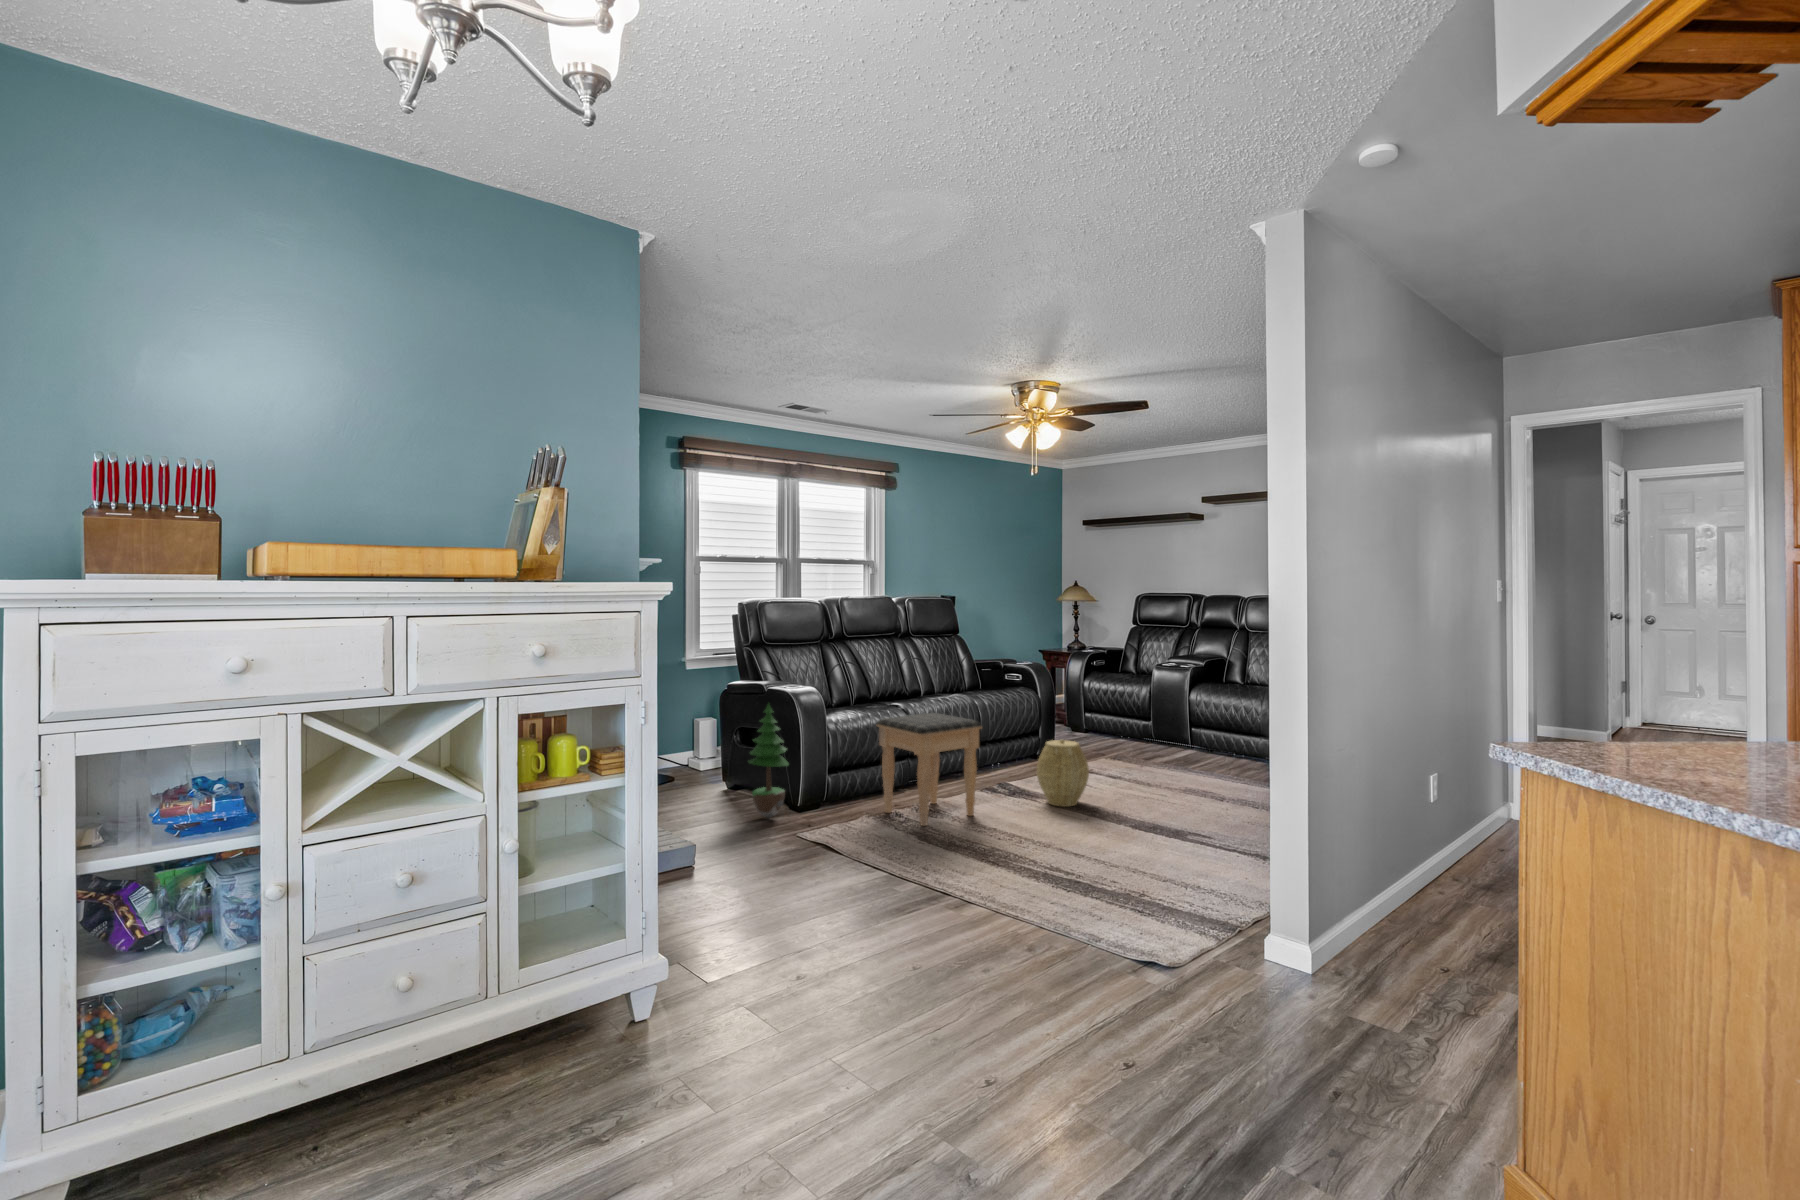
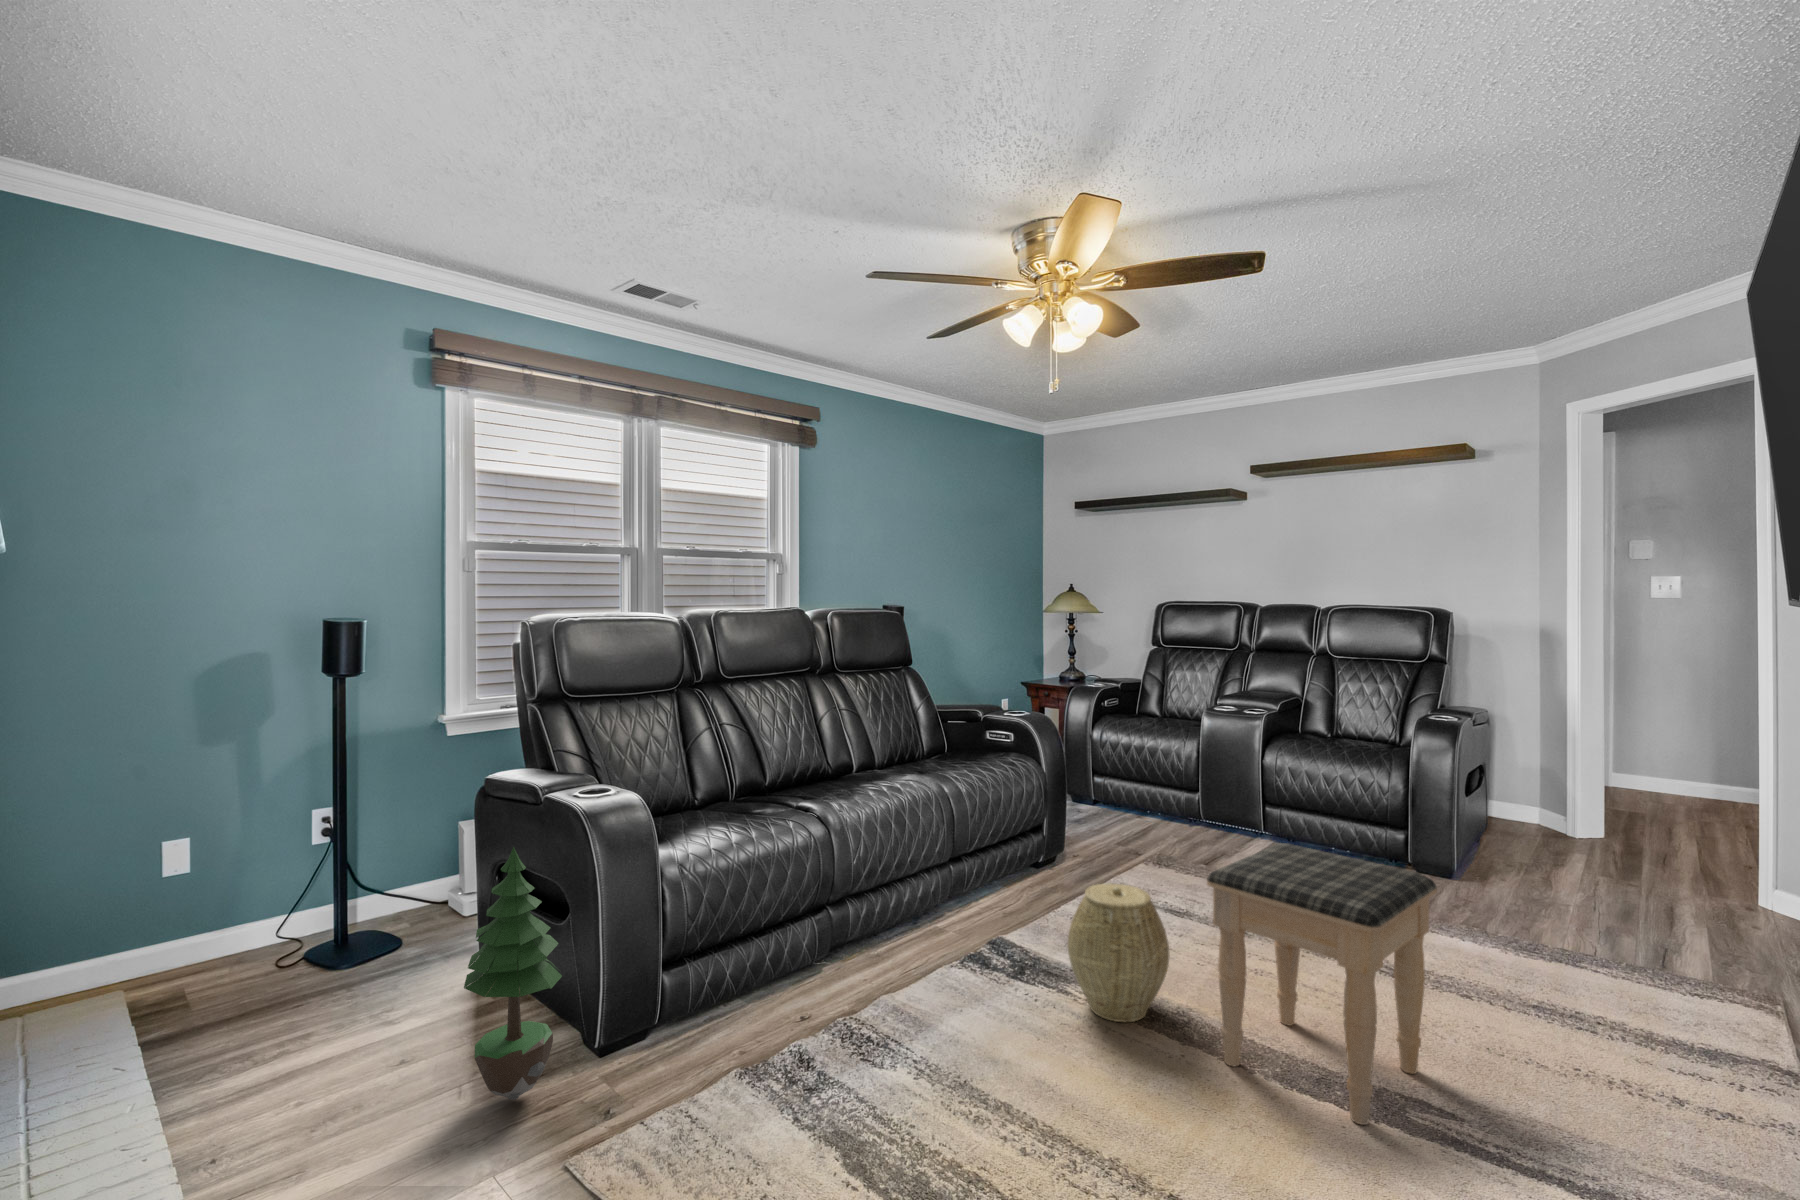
footstool: present [876,713,982,826] -> present [1207,843,1437,1125]

